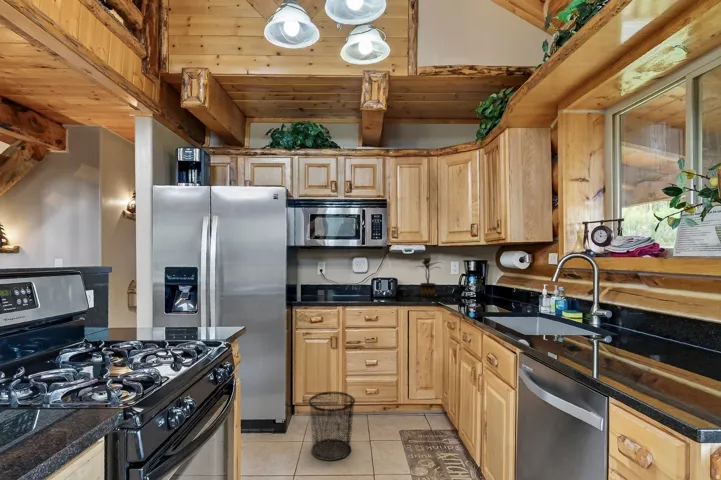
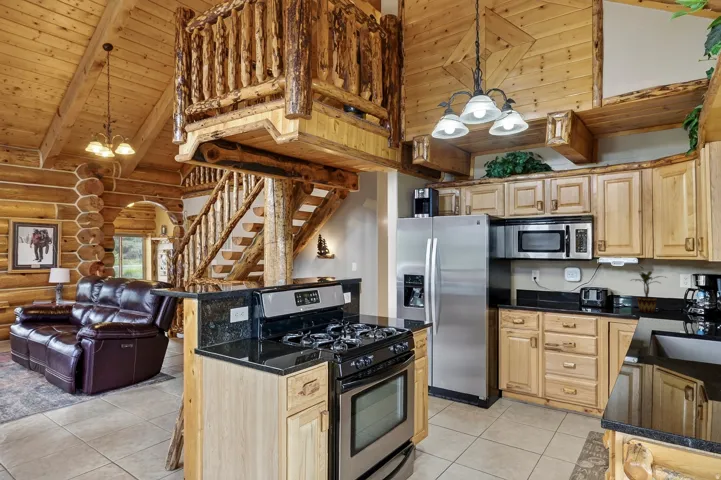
waste bin: present [309,392,355,461] -> none [500,380,541,433]

